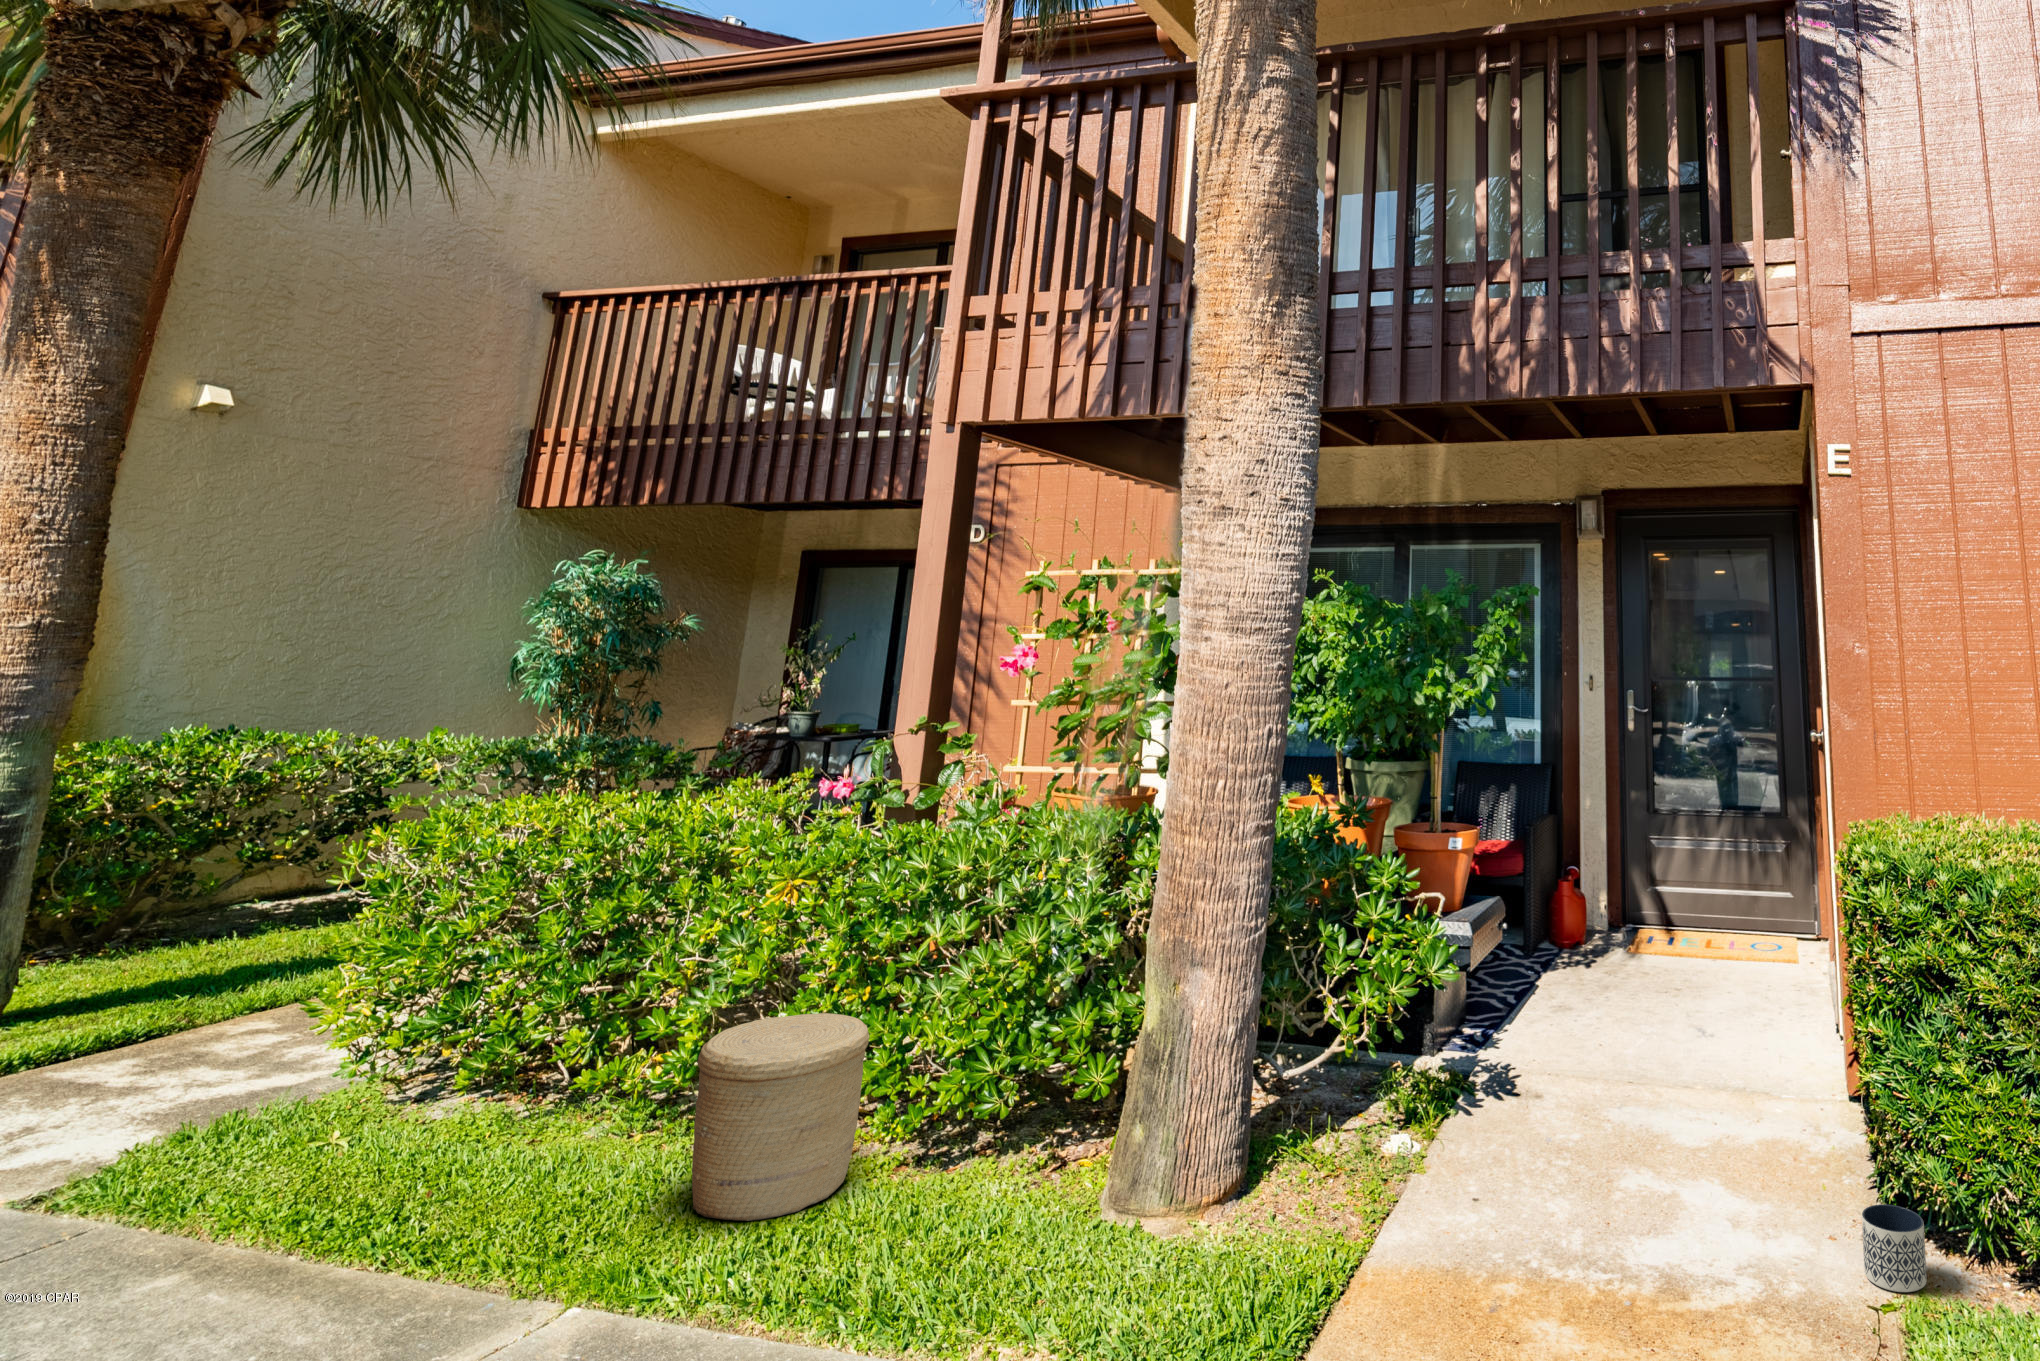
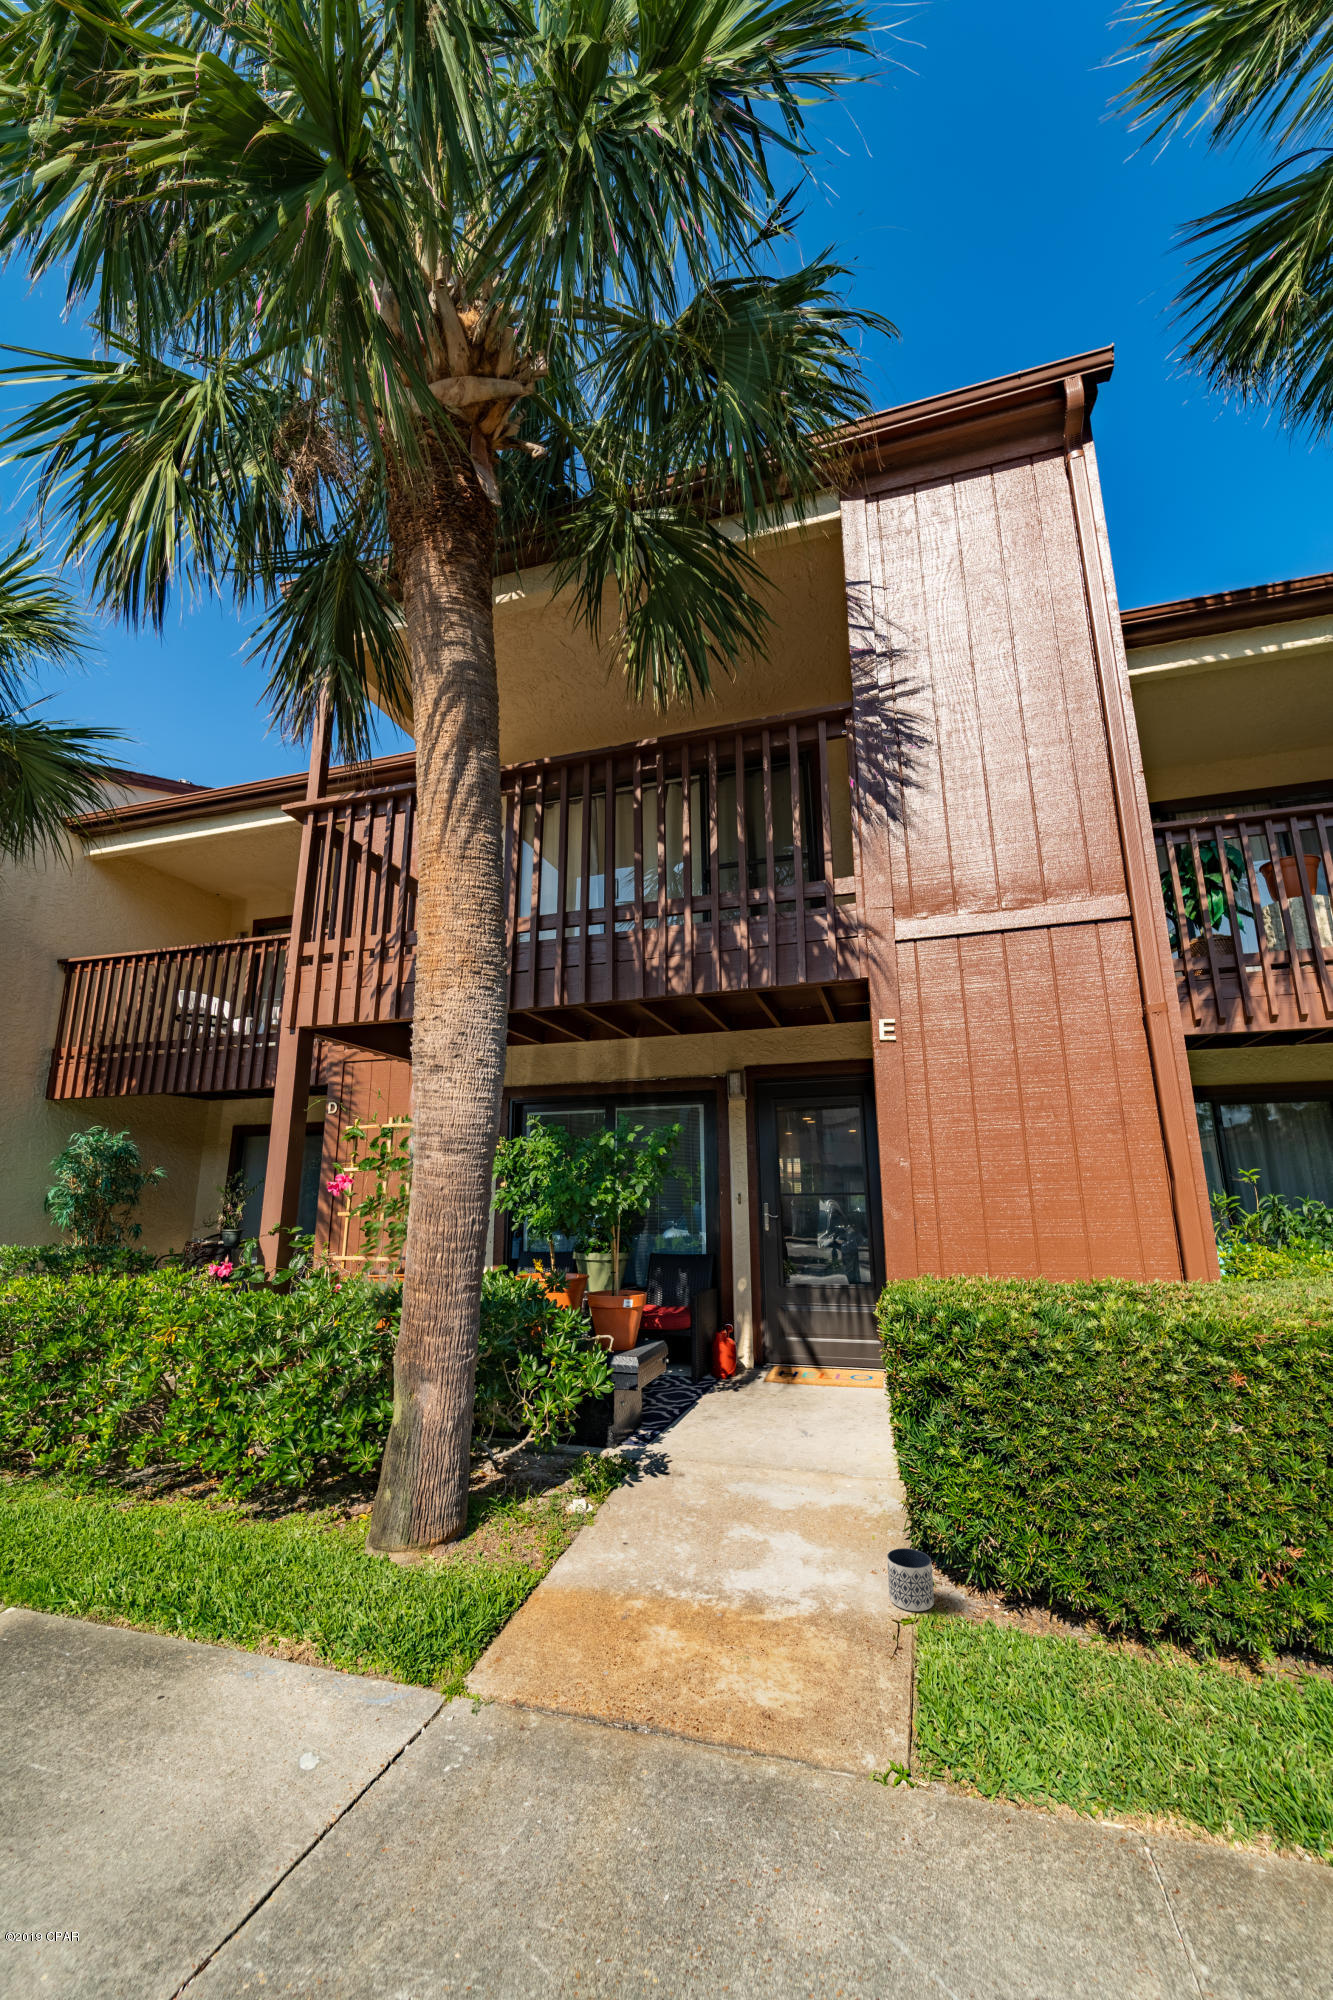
woven basket: present [692,1013,869,1221] -> none [95,1415,216,1554]

